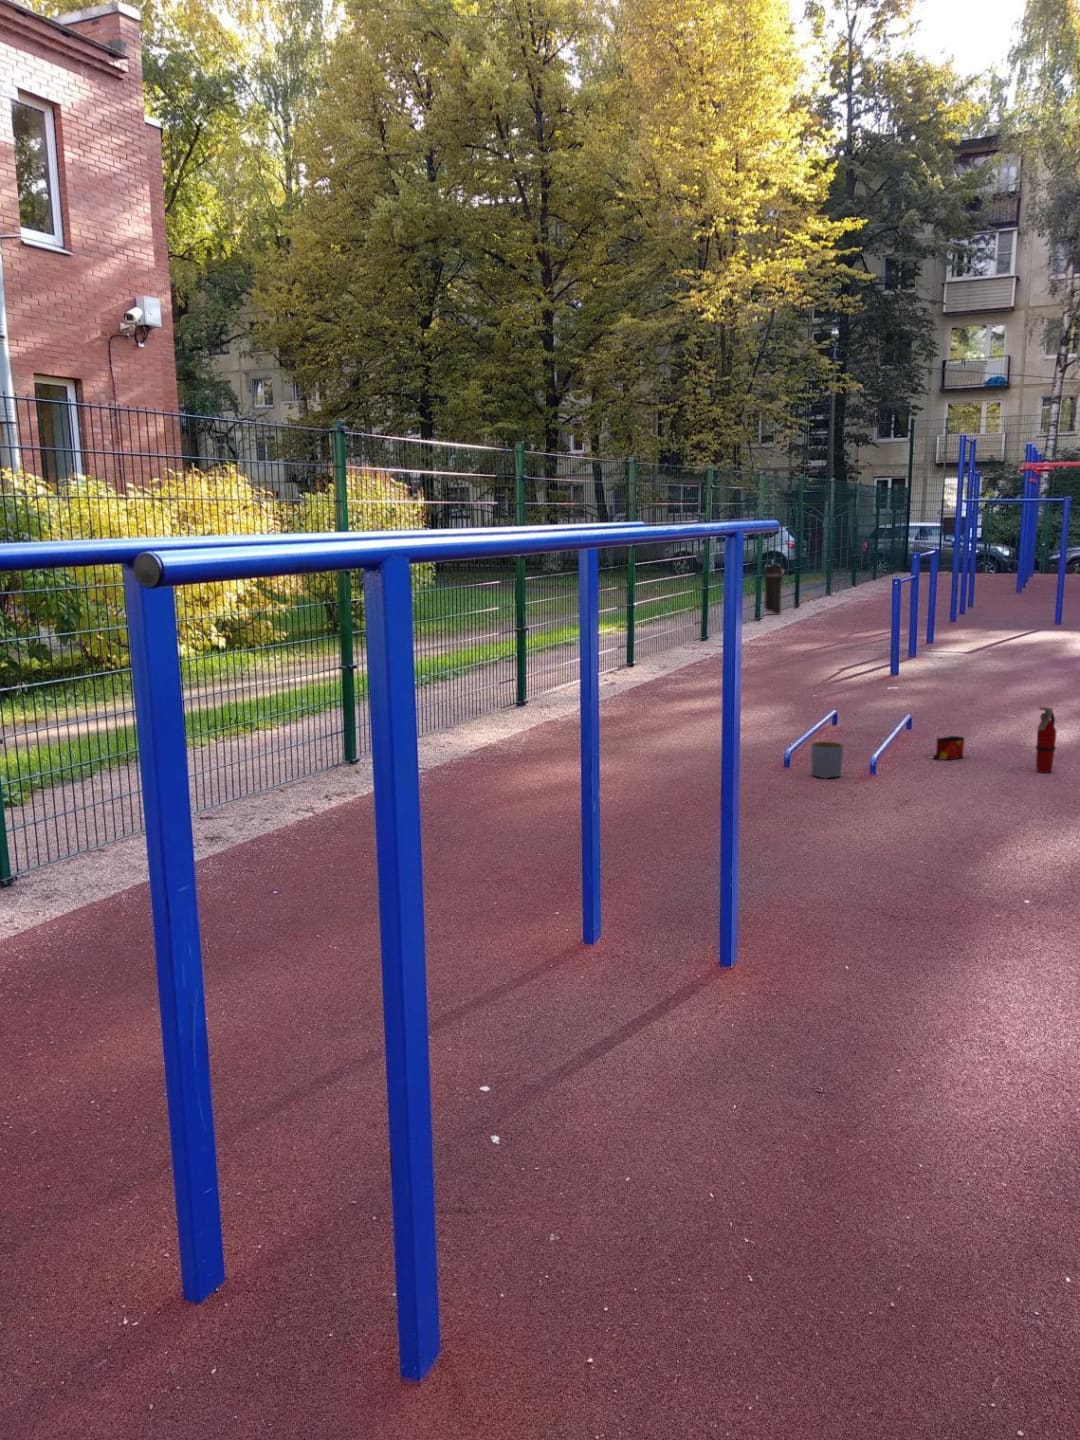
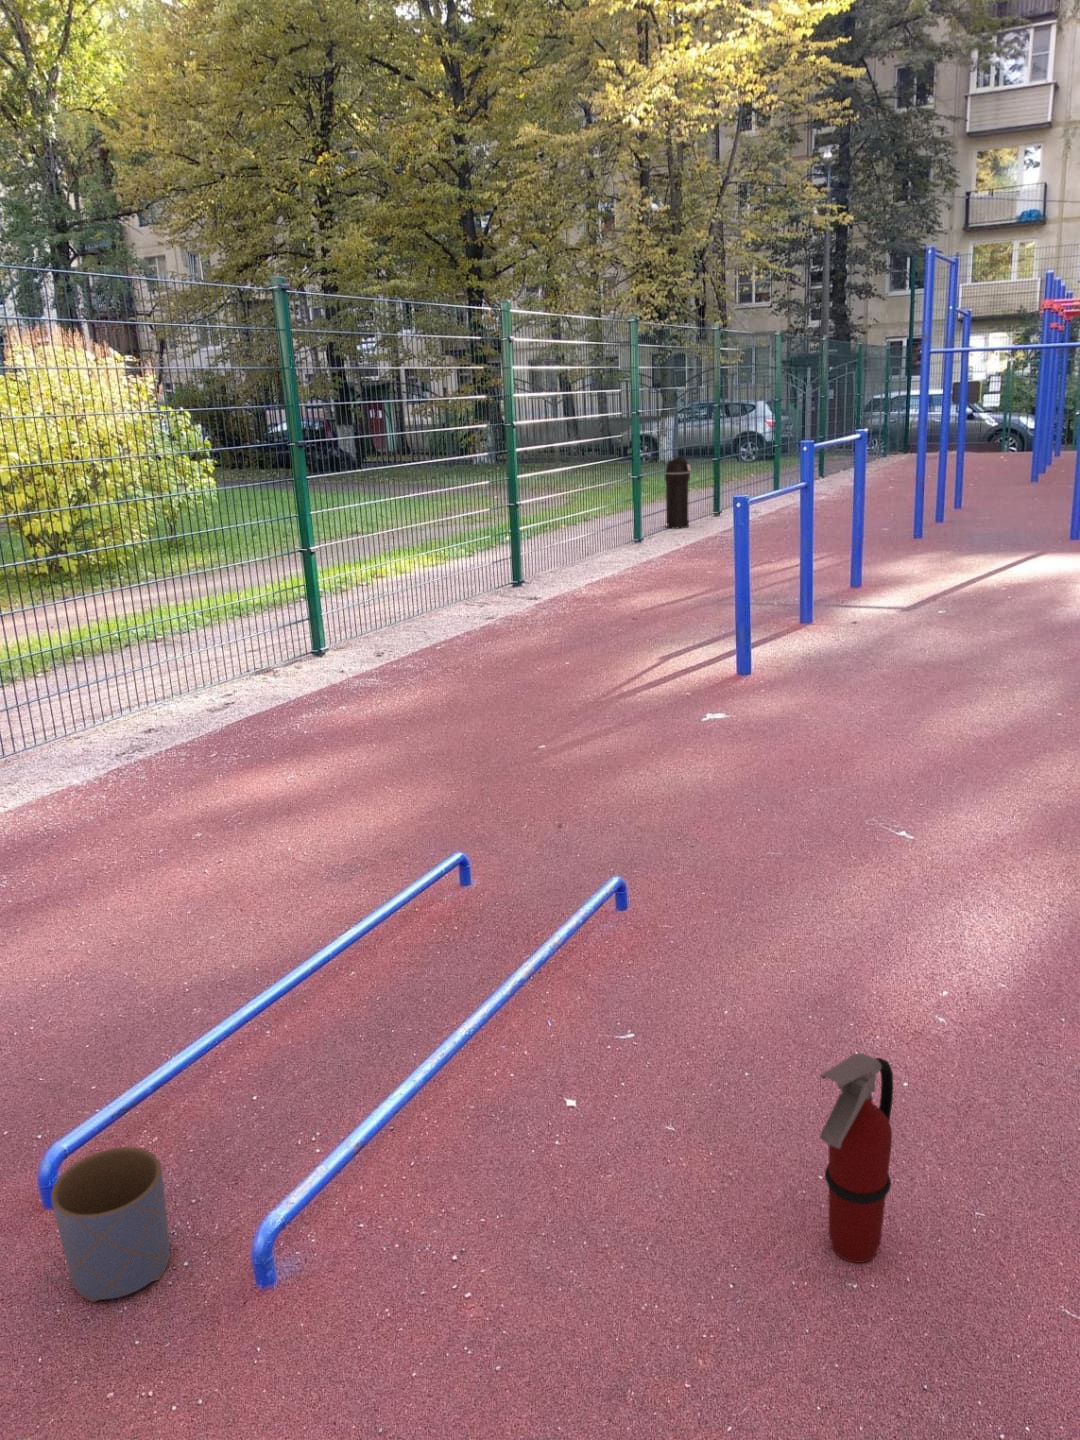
bag: present [933,736,964,760] -> none [560,1034,657,1124]

